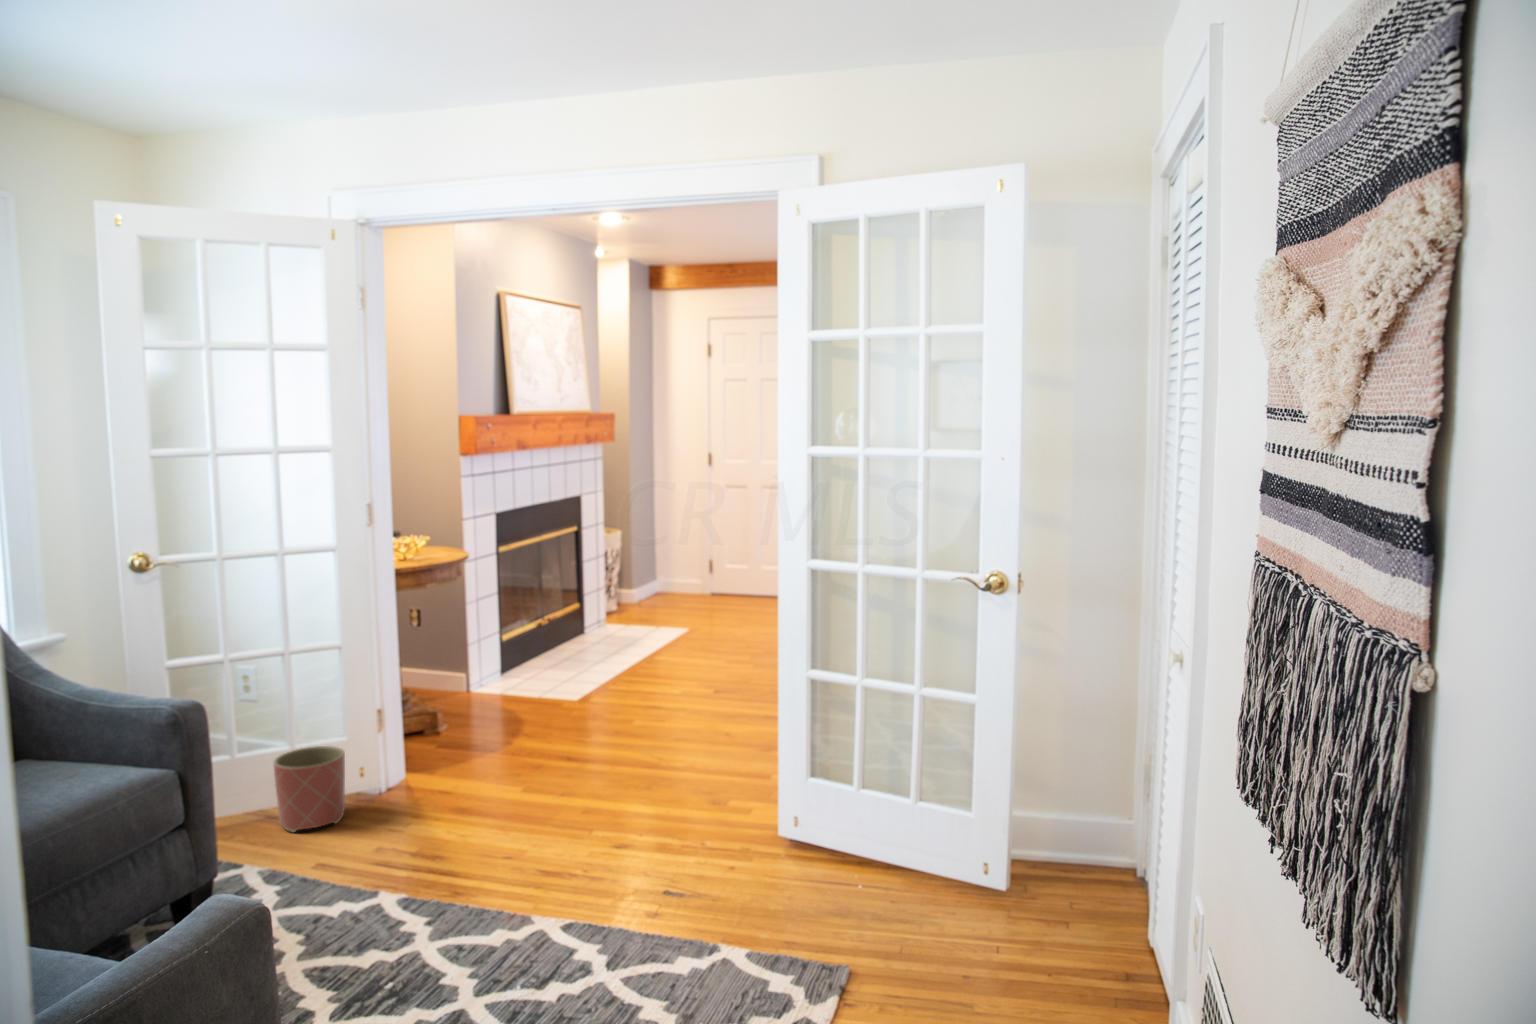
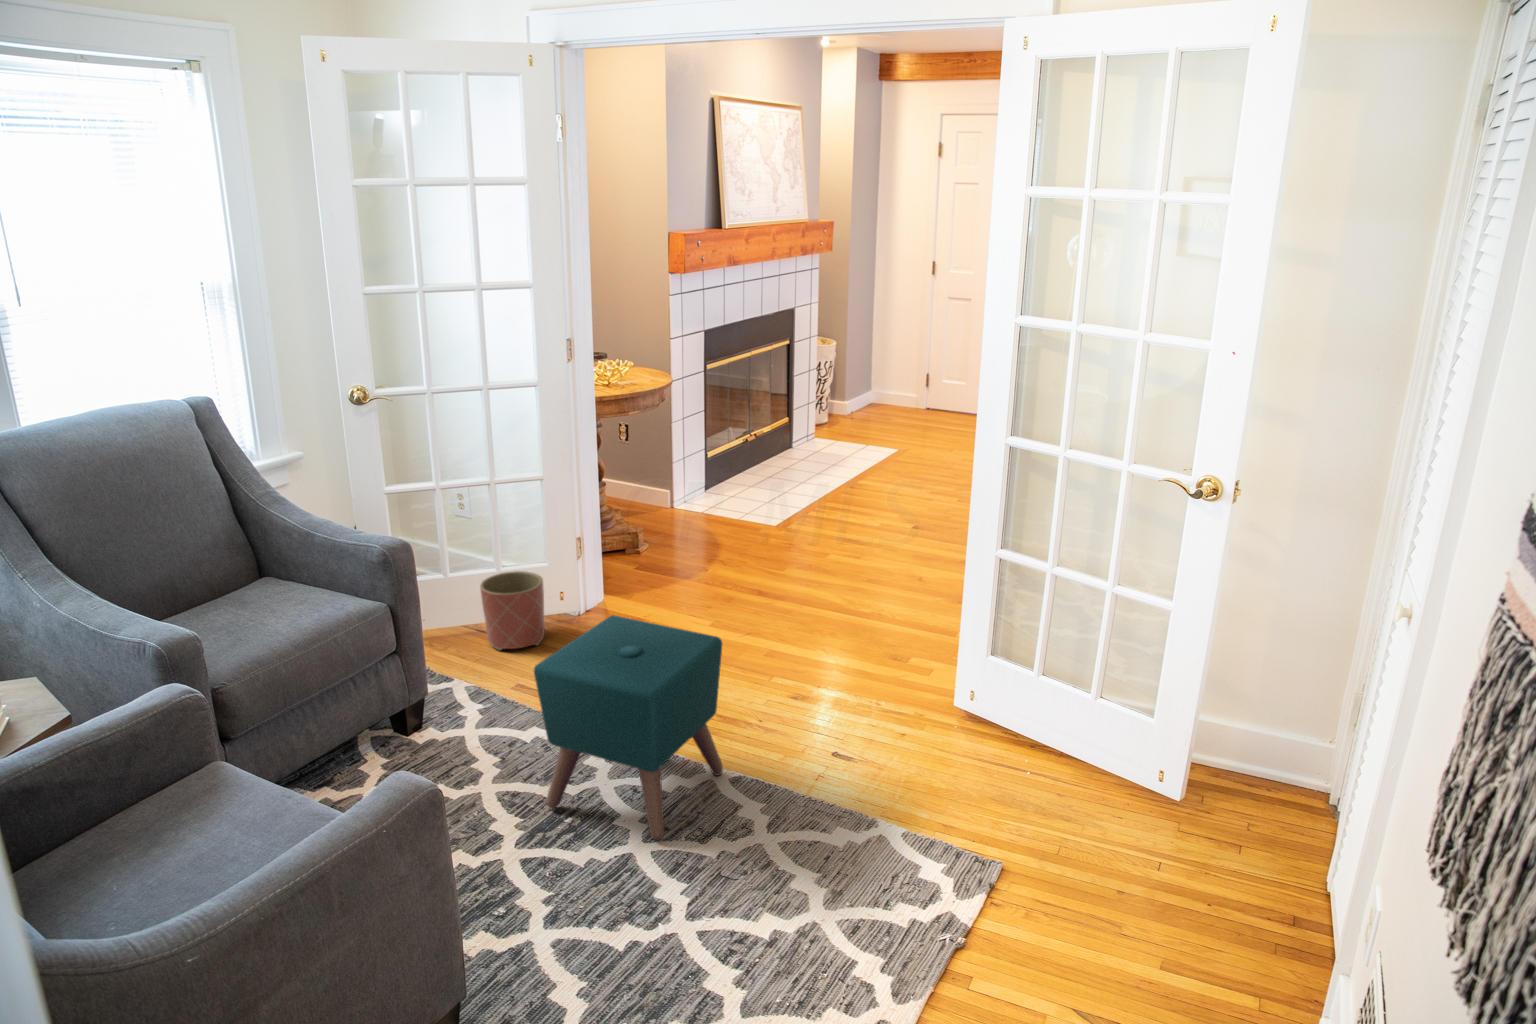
ottoman: none [352,762,554,994] -> present [534,615,723,840]

